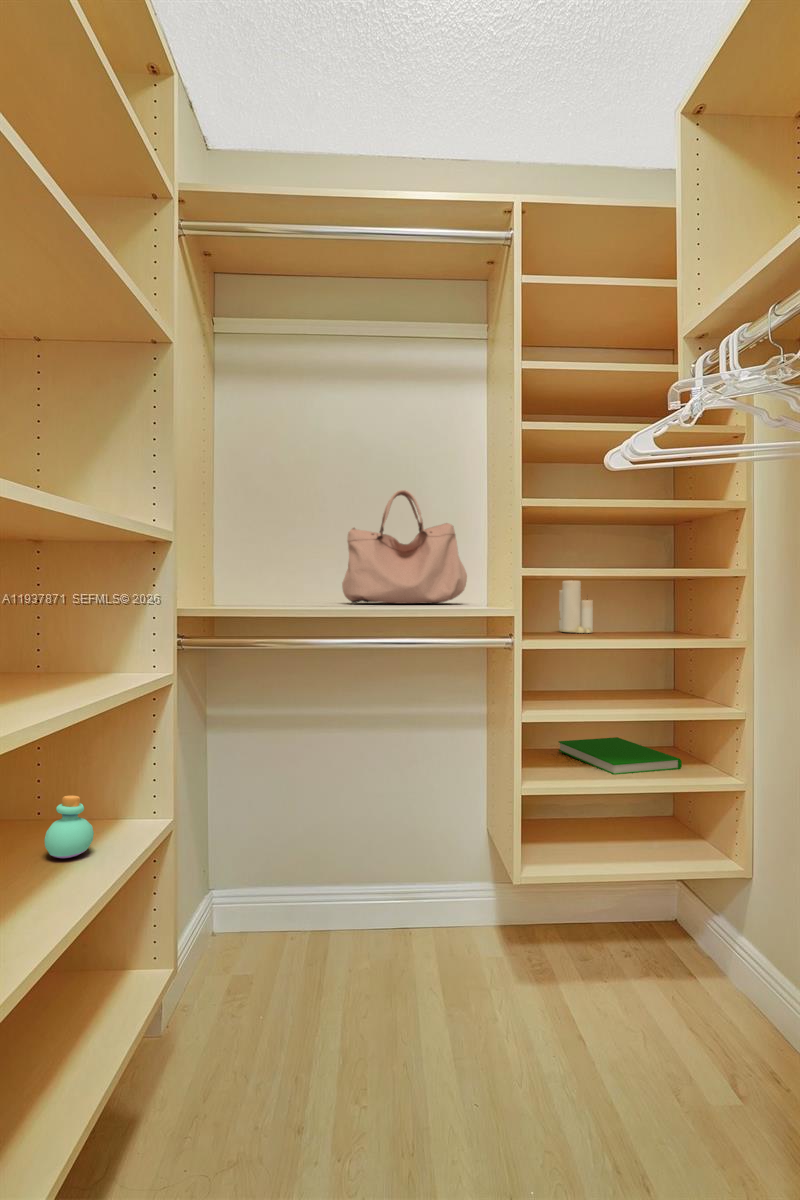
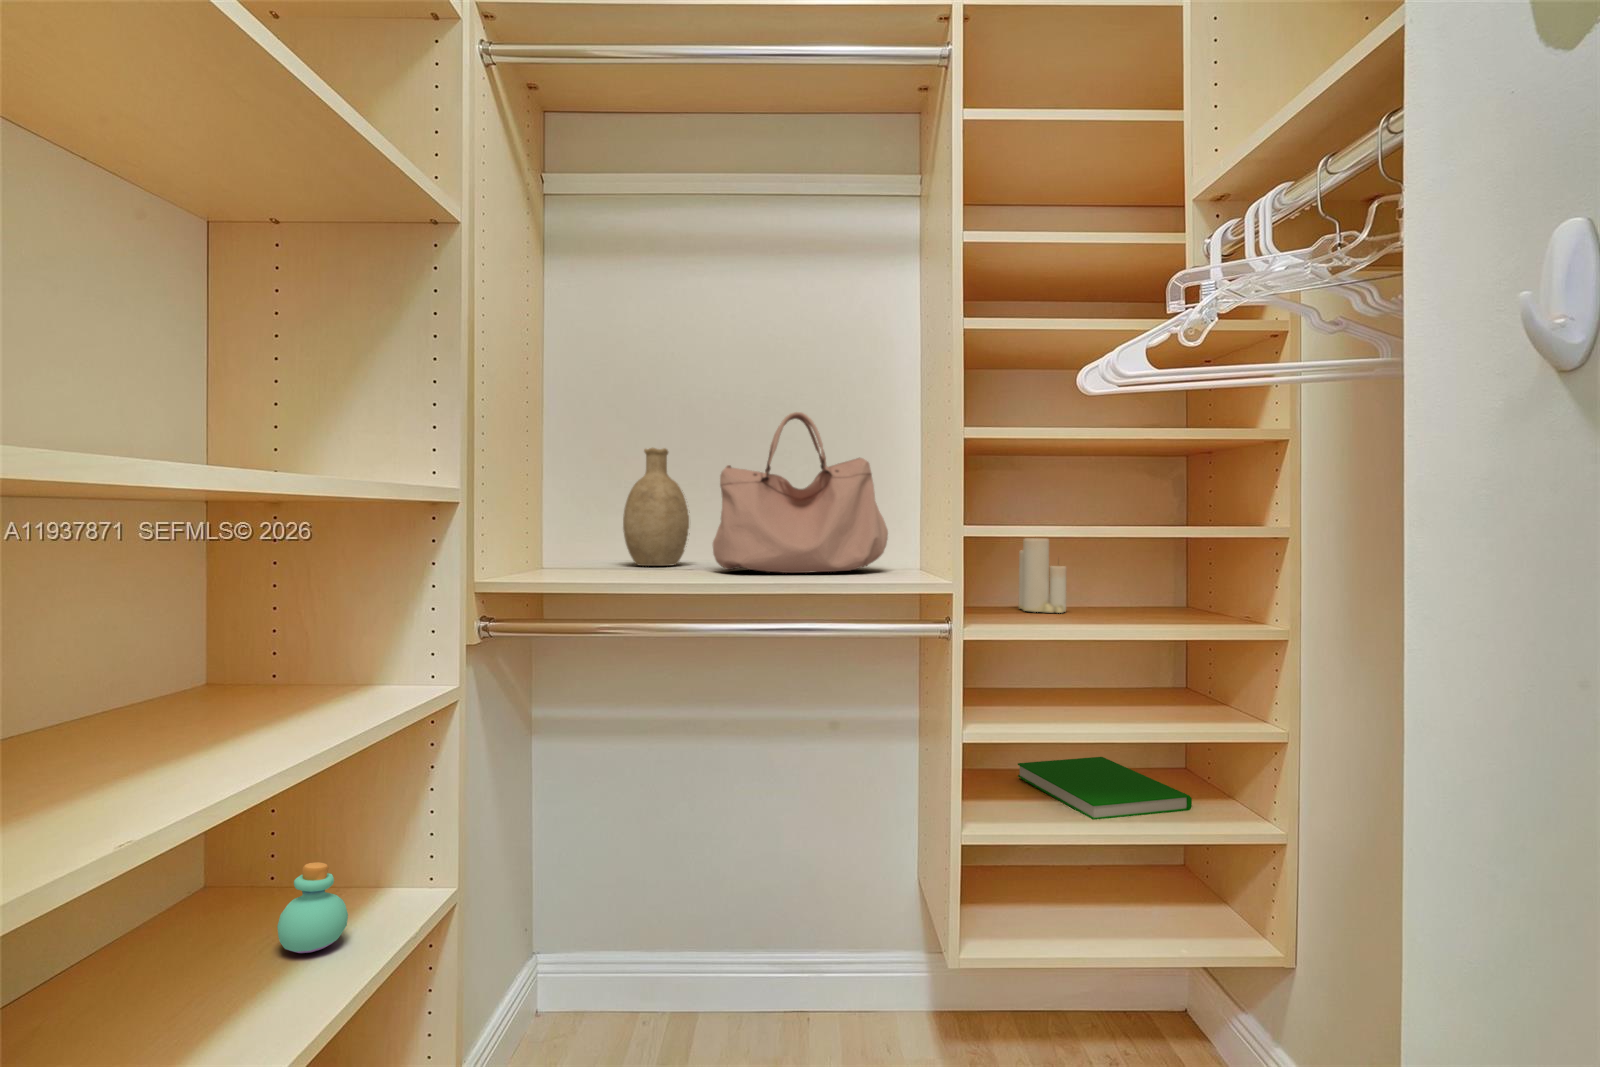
decorative vase: none [275,517,323,602] -> present [623,448,689,566]

